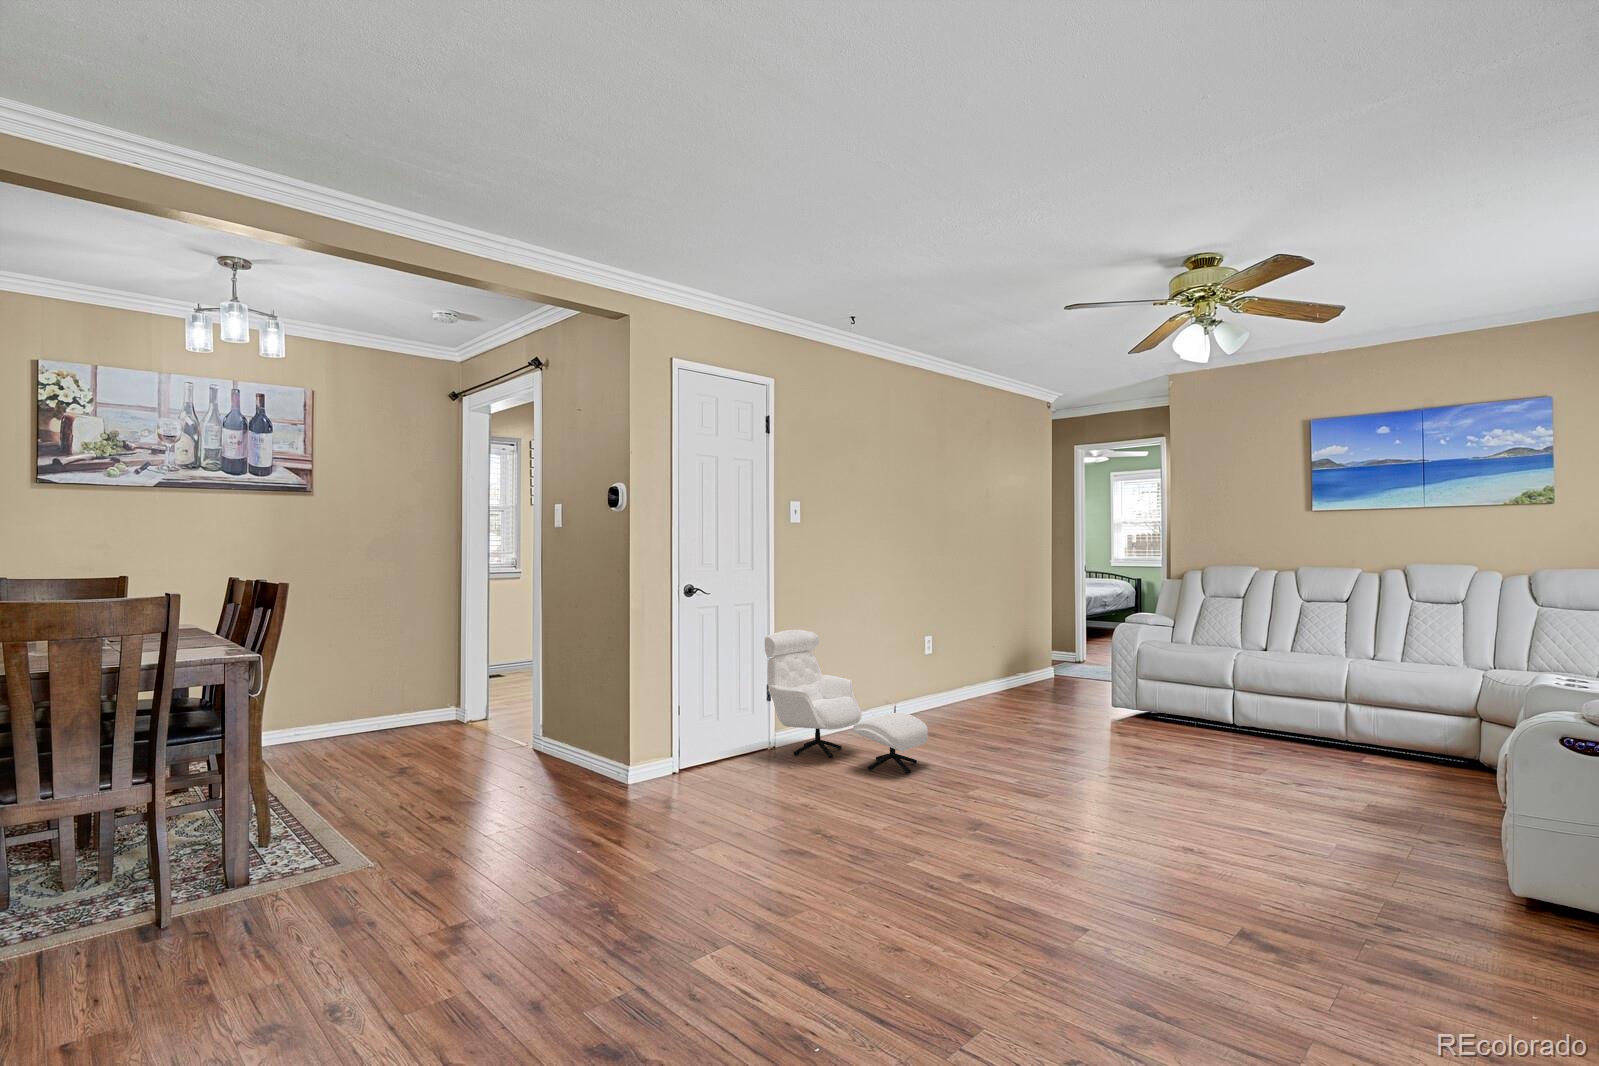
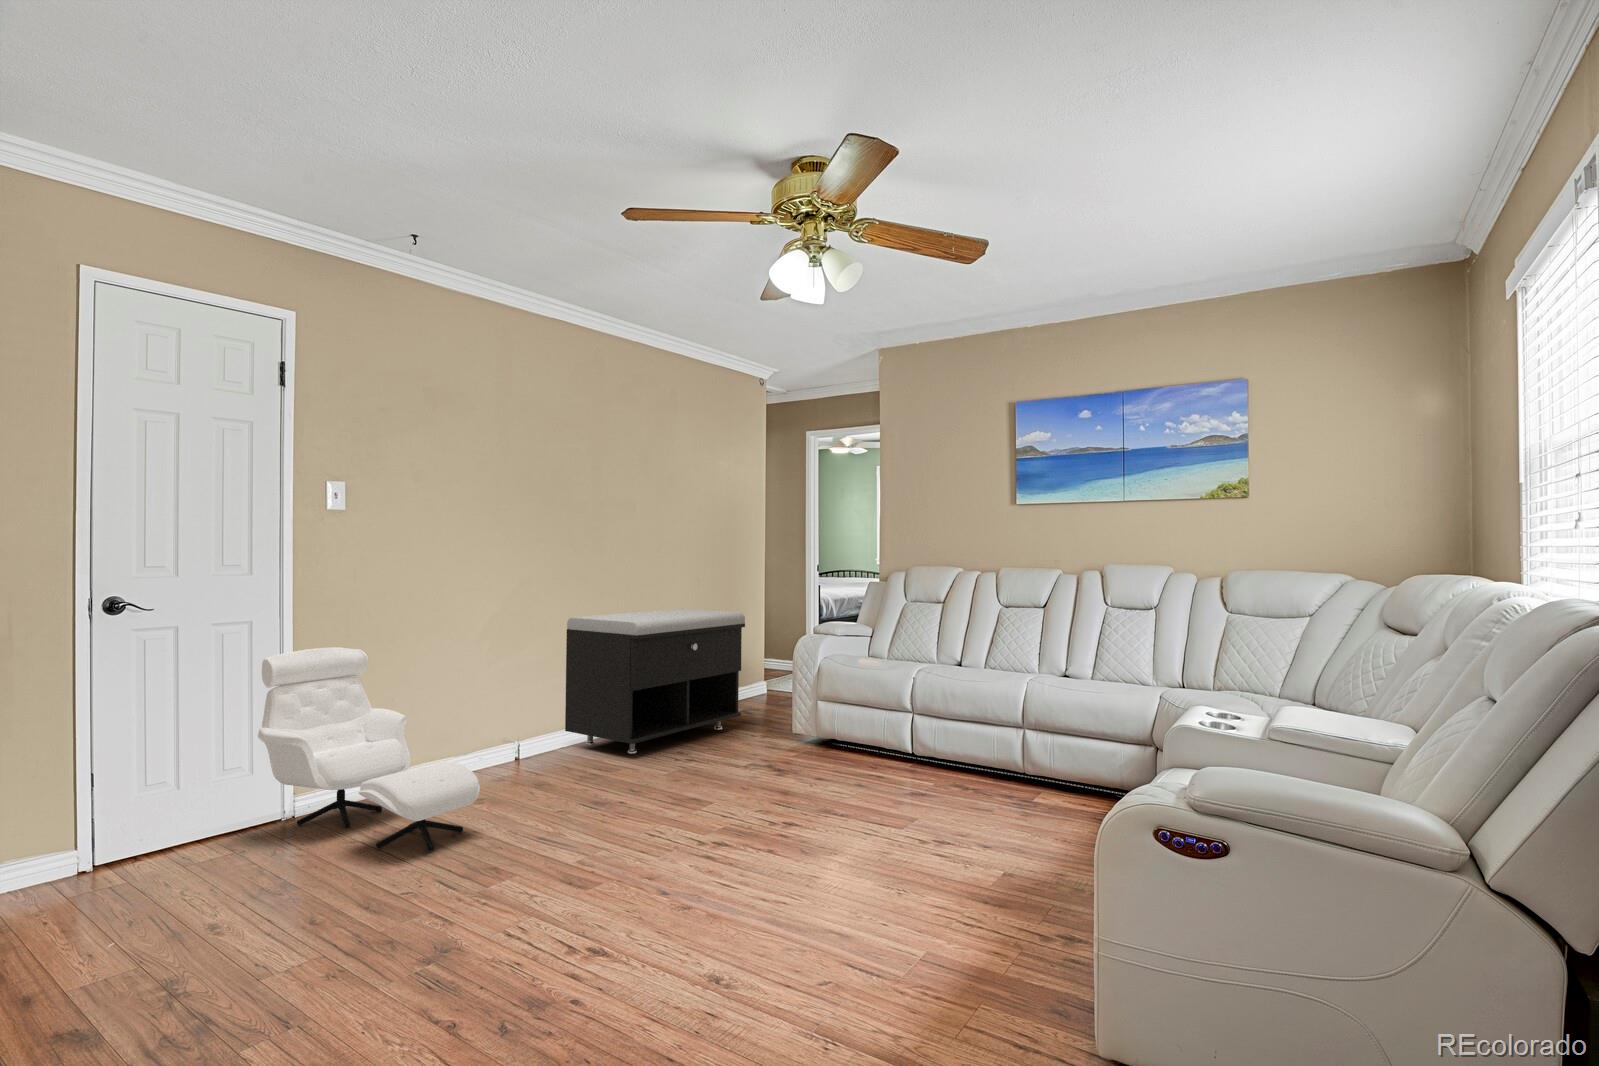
storage bench: none [923,603,1059,718] -> present [565,609,745,754]

